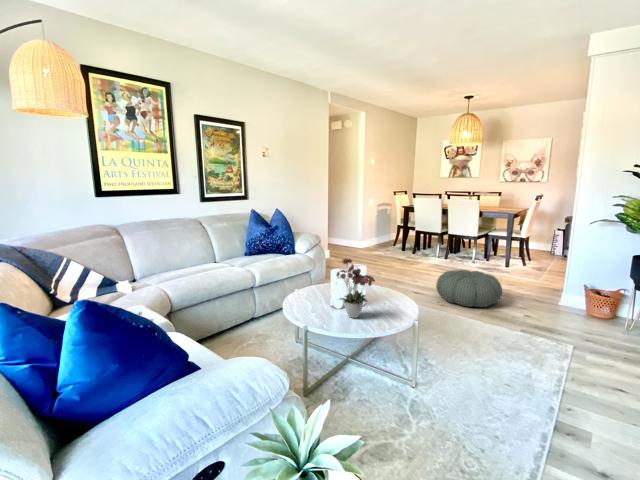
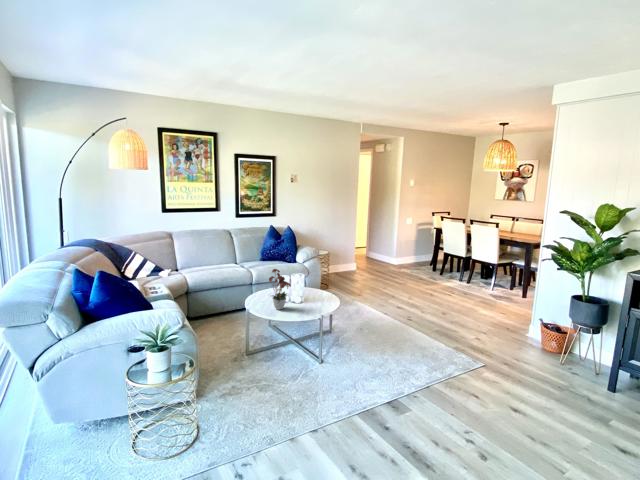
pouf: present [436,270,502,307] -> none [412,291,469,326]

